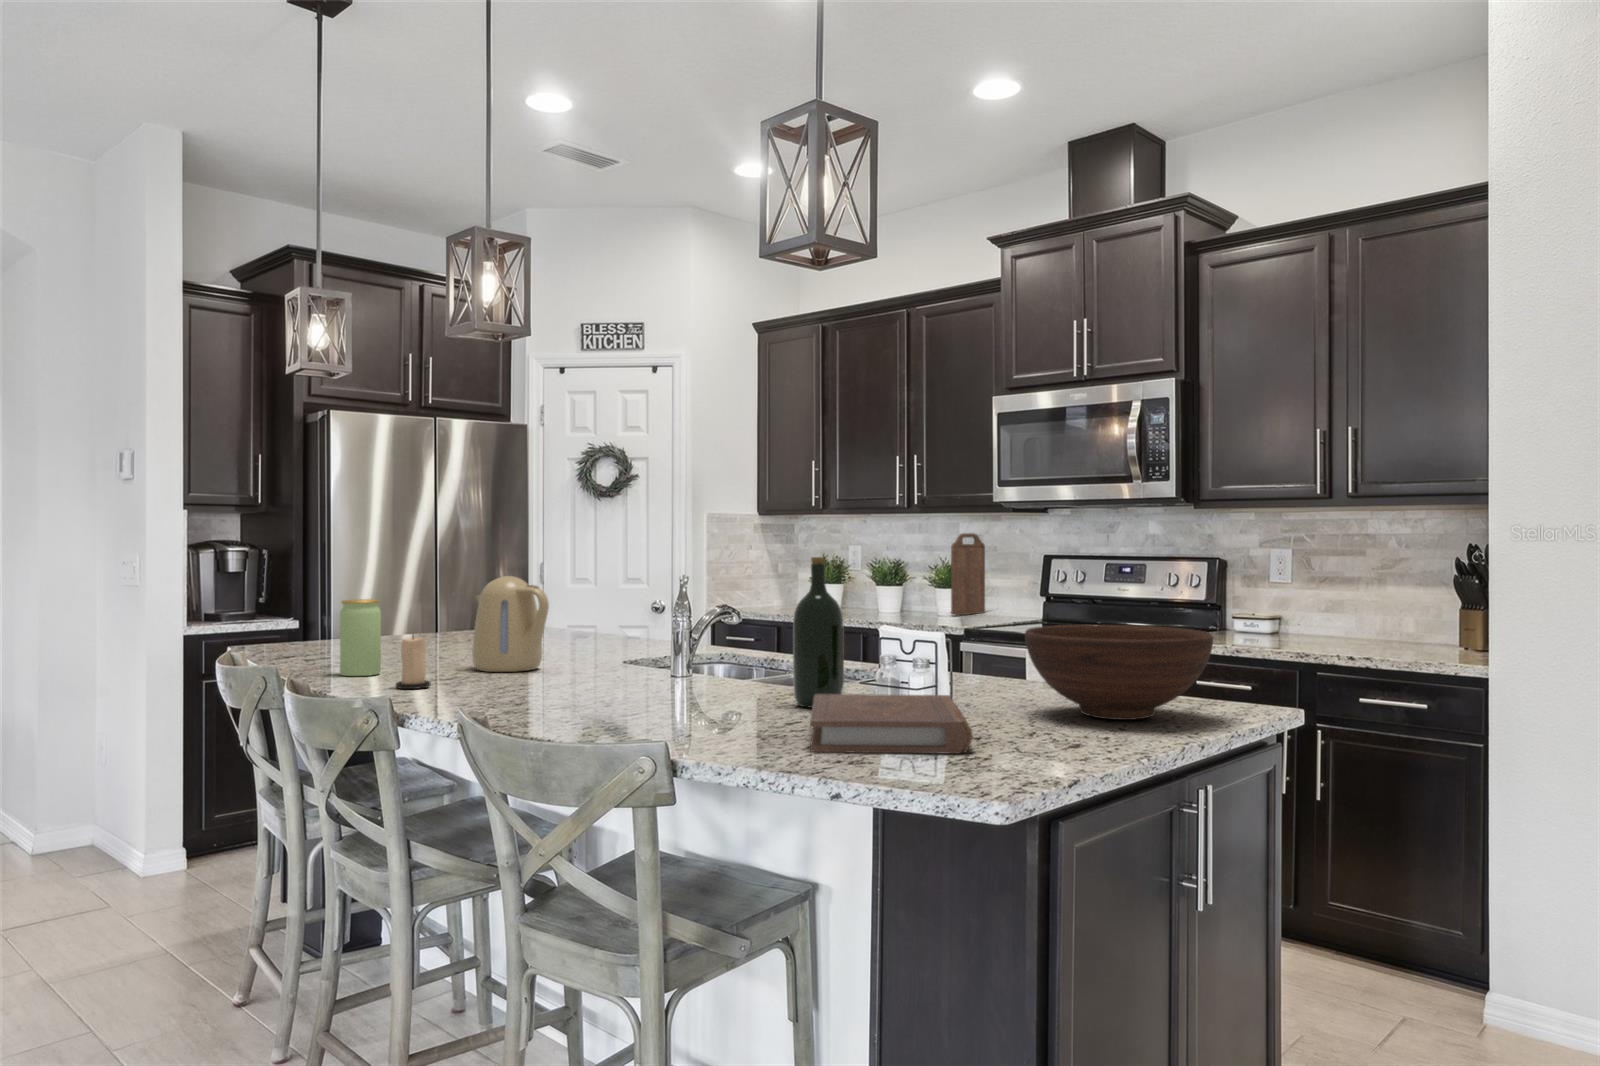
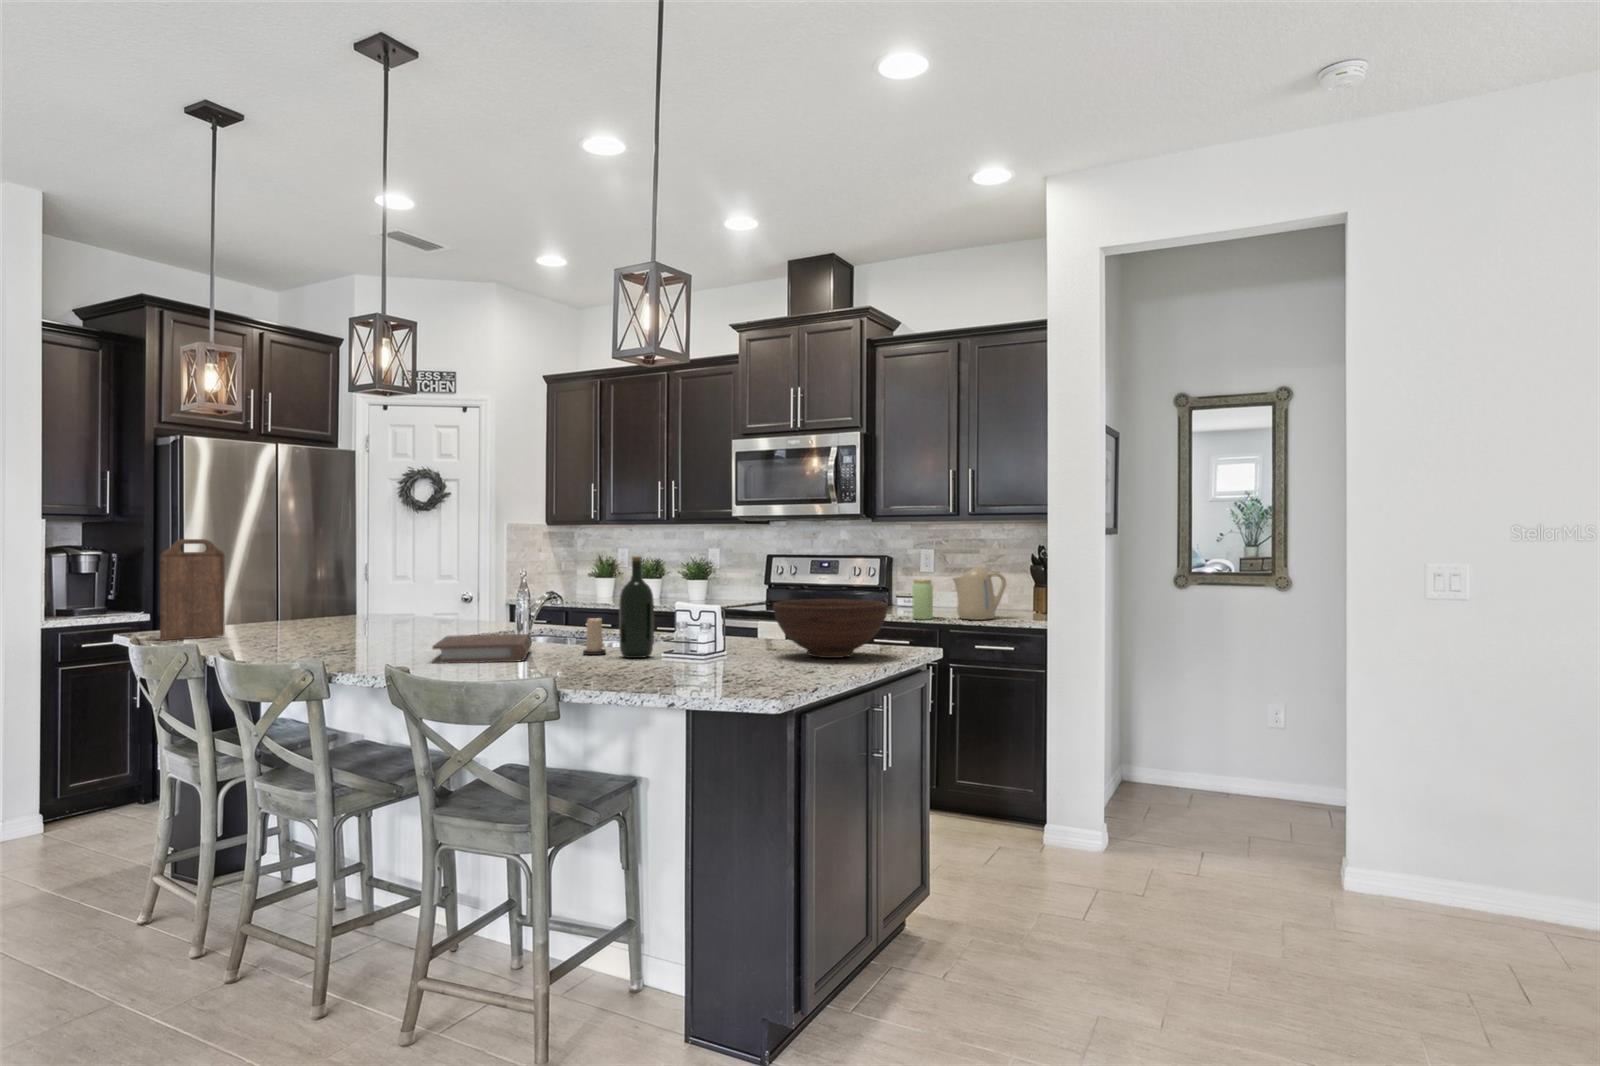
cutting board: present [951,533,985,615] -> present [160,539,225,640]
kettle: present [472,576,549,672] -> present [953,567,1006,620]
jar: present [340,599,381,676] -> present [913,580,933,619]
candle: present [396,635,431,689] -> present [583,617,606,655]
book: present [810,694,973,754] -> present [432,634,532,663]

